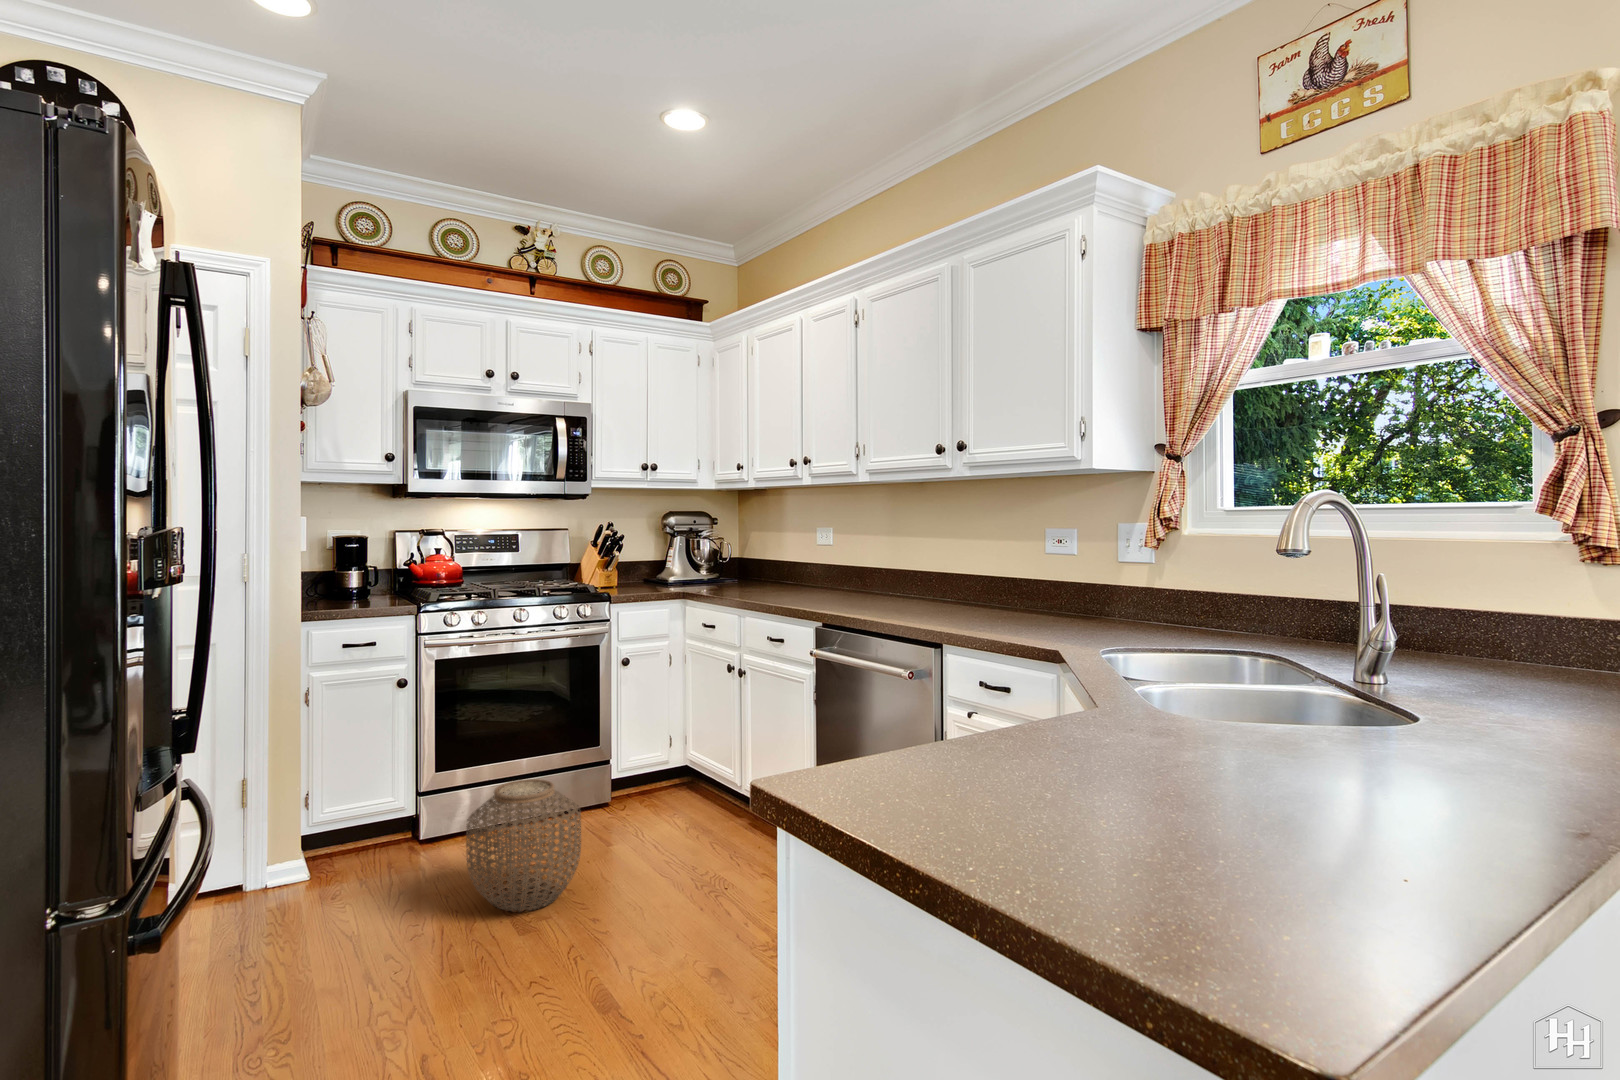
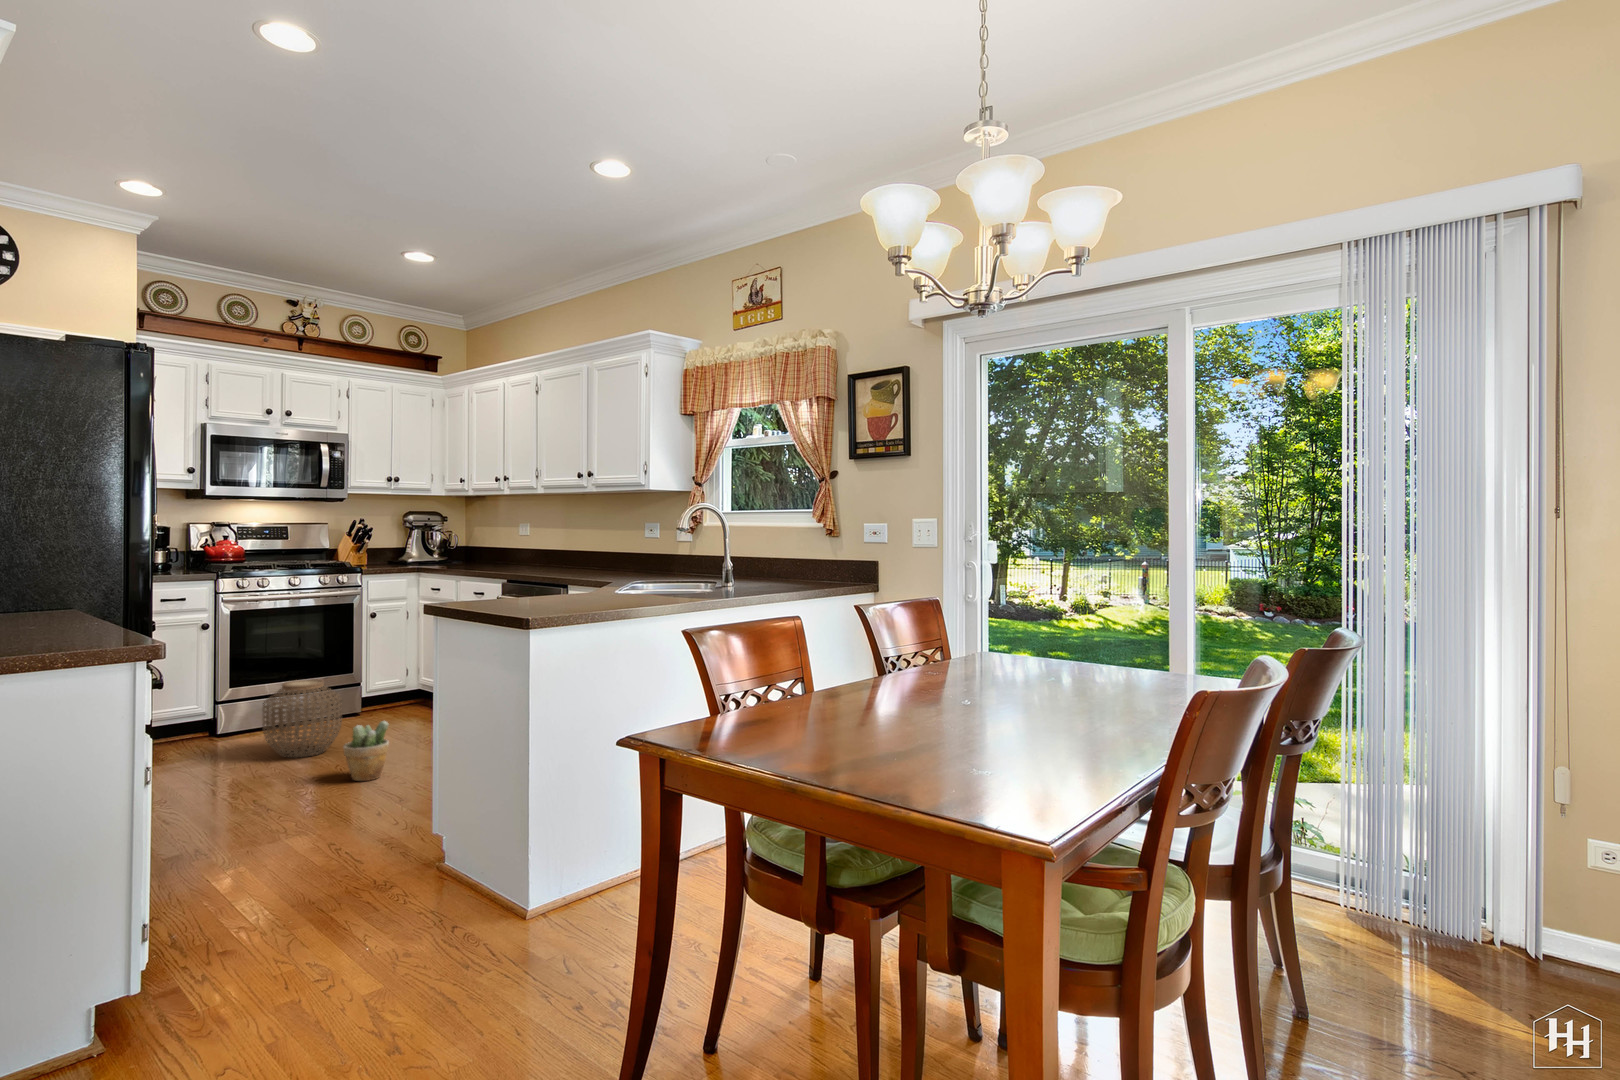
potted plant: none [579,888,654,1001] -> present [344,721,389,781]

